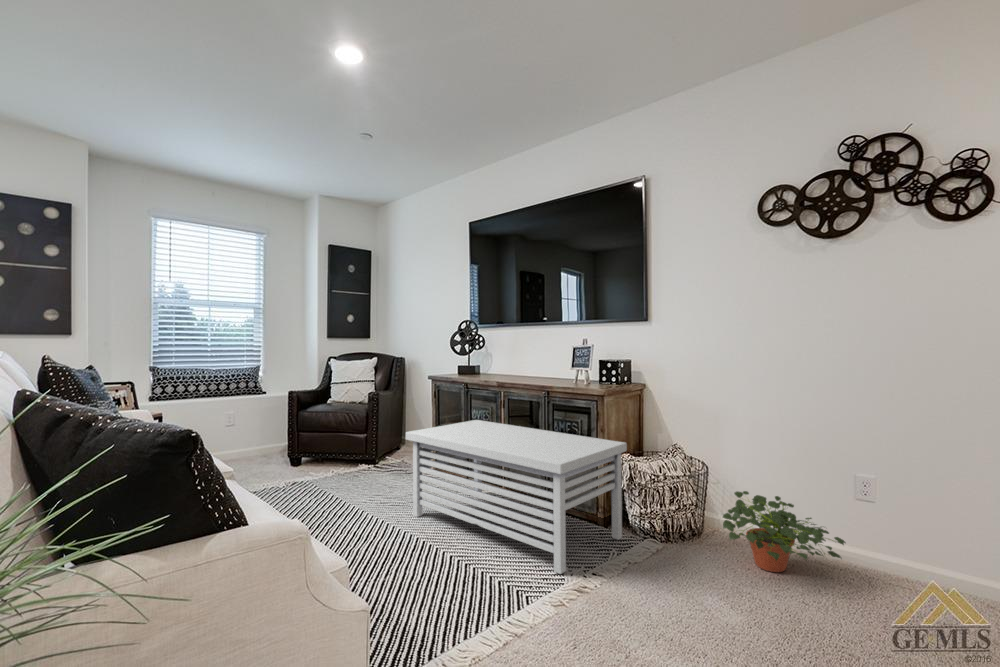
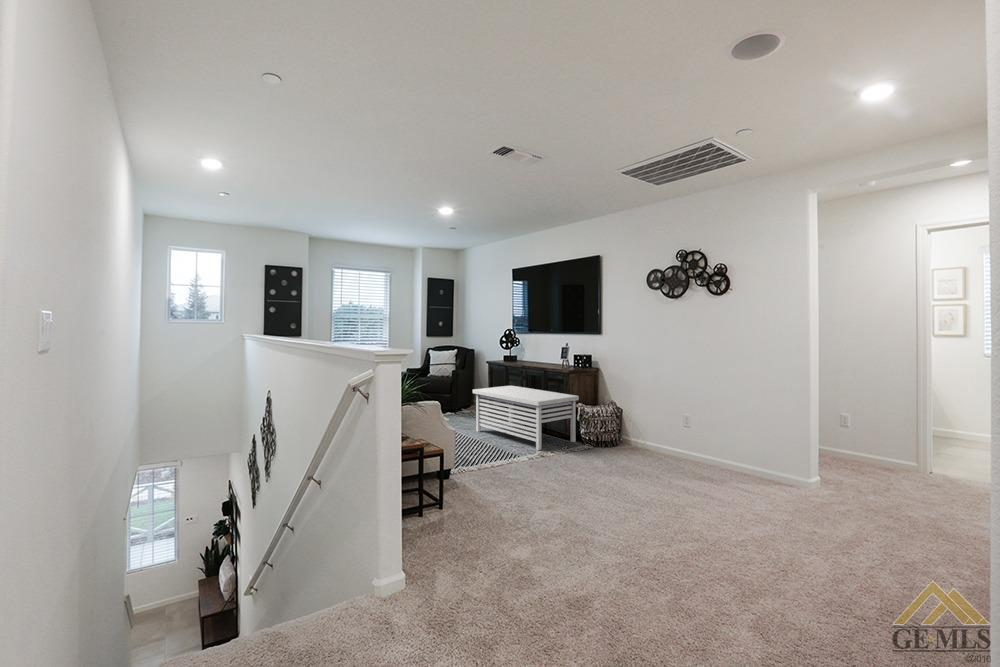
potted plant: present [723,491,846,572] -> none [614,420,669,454]

